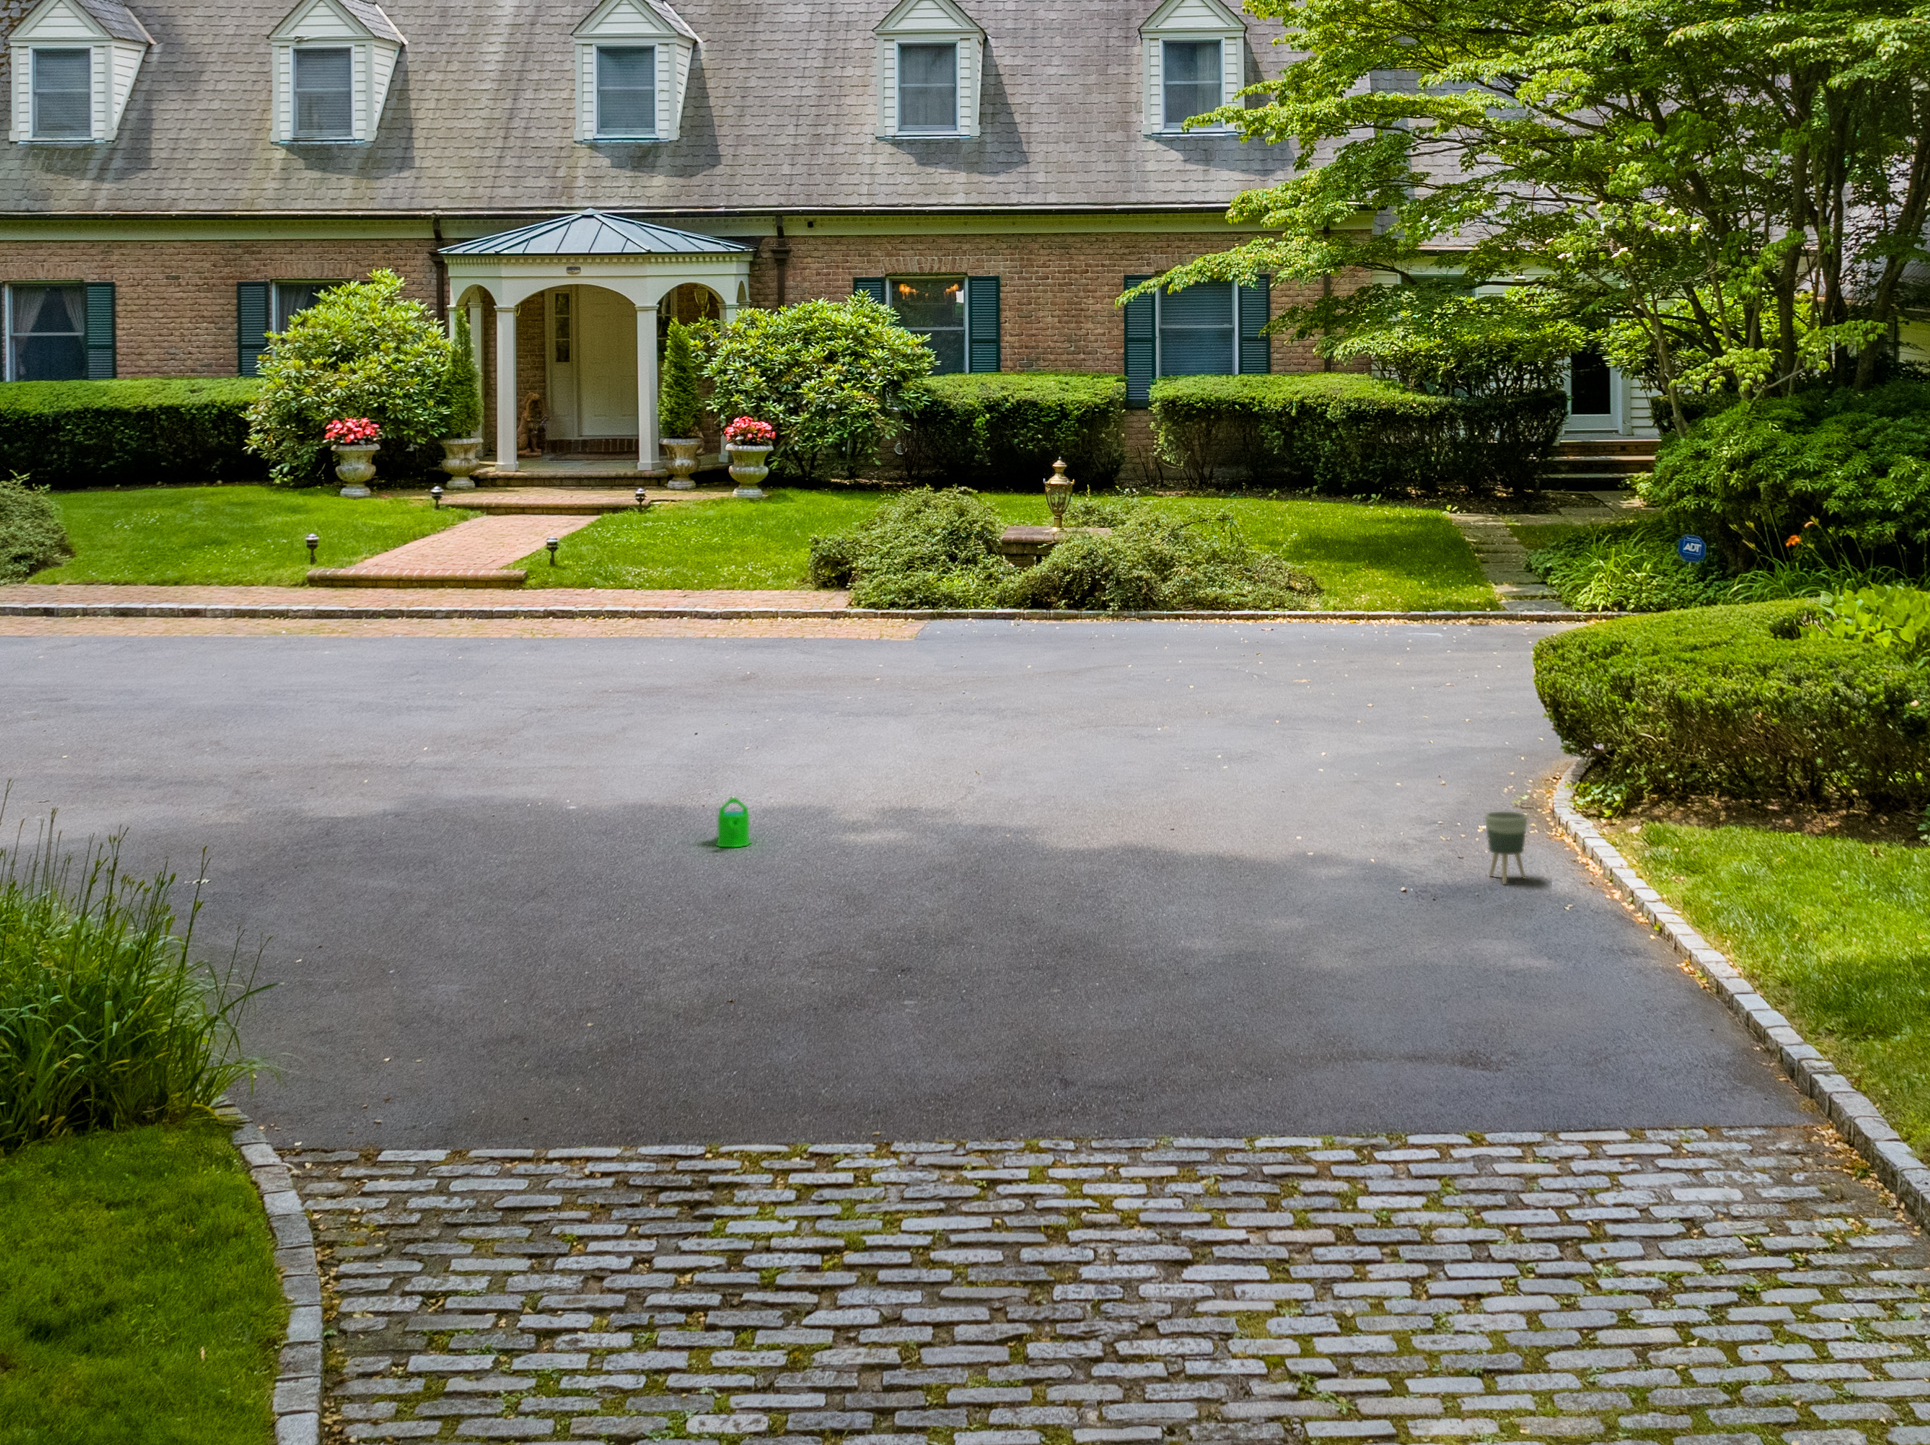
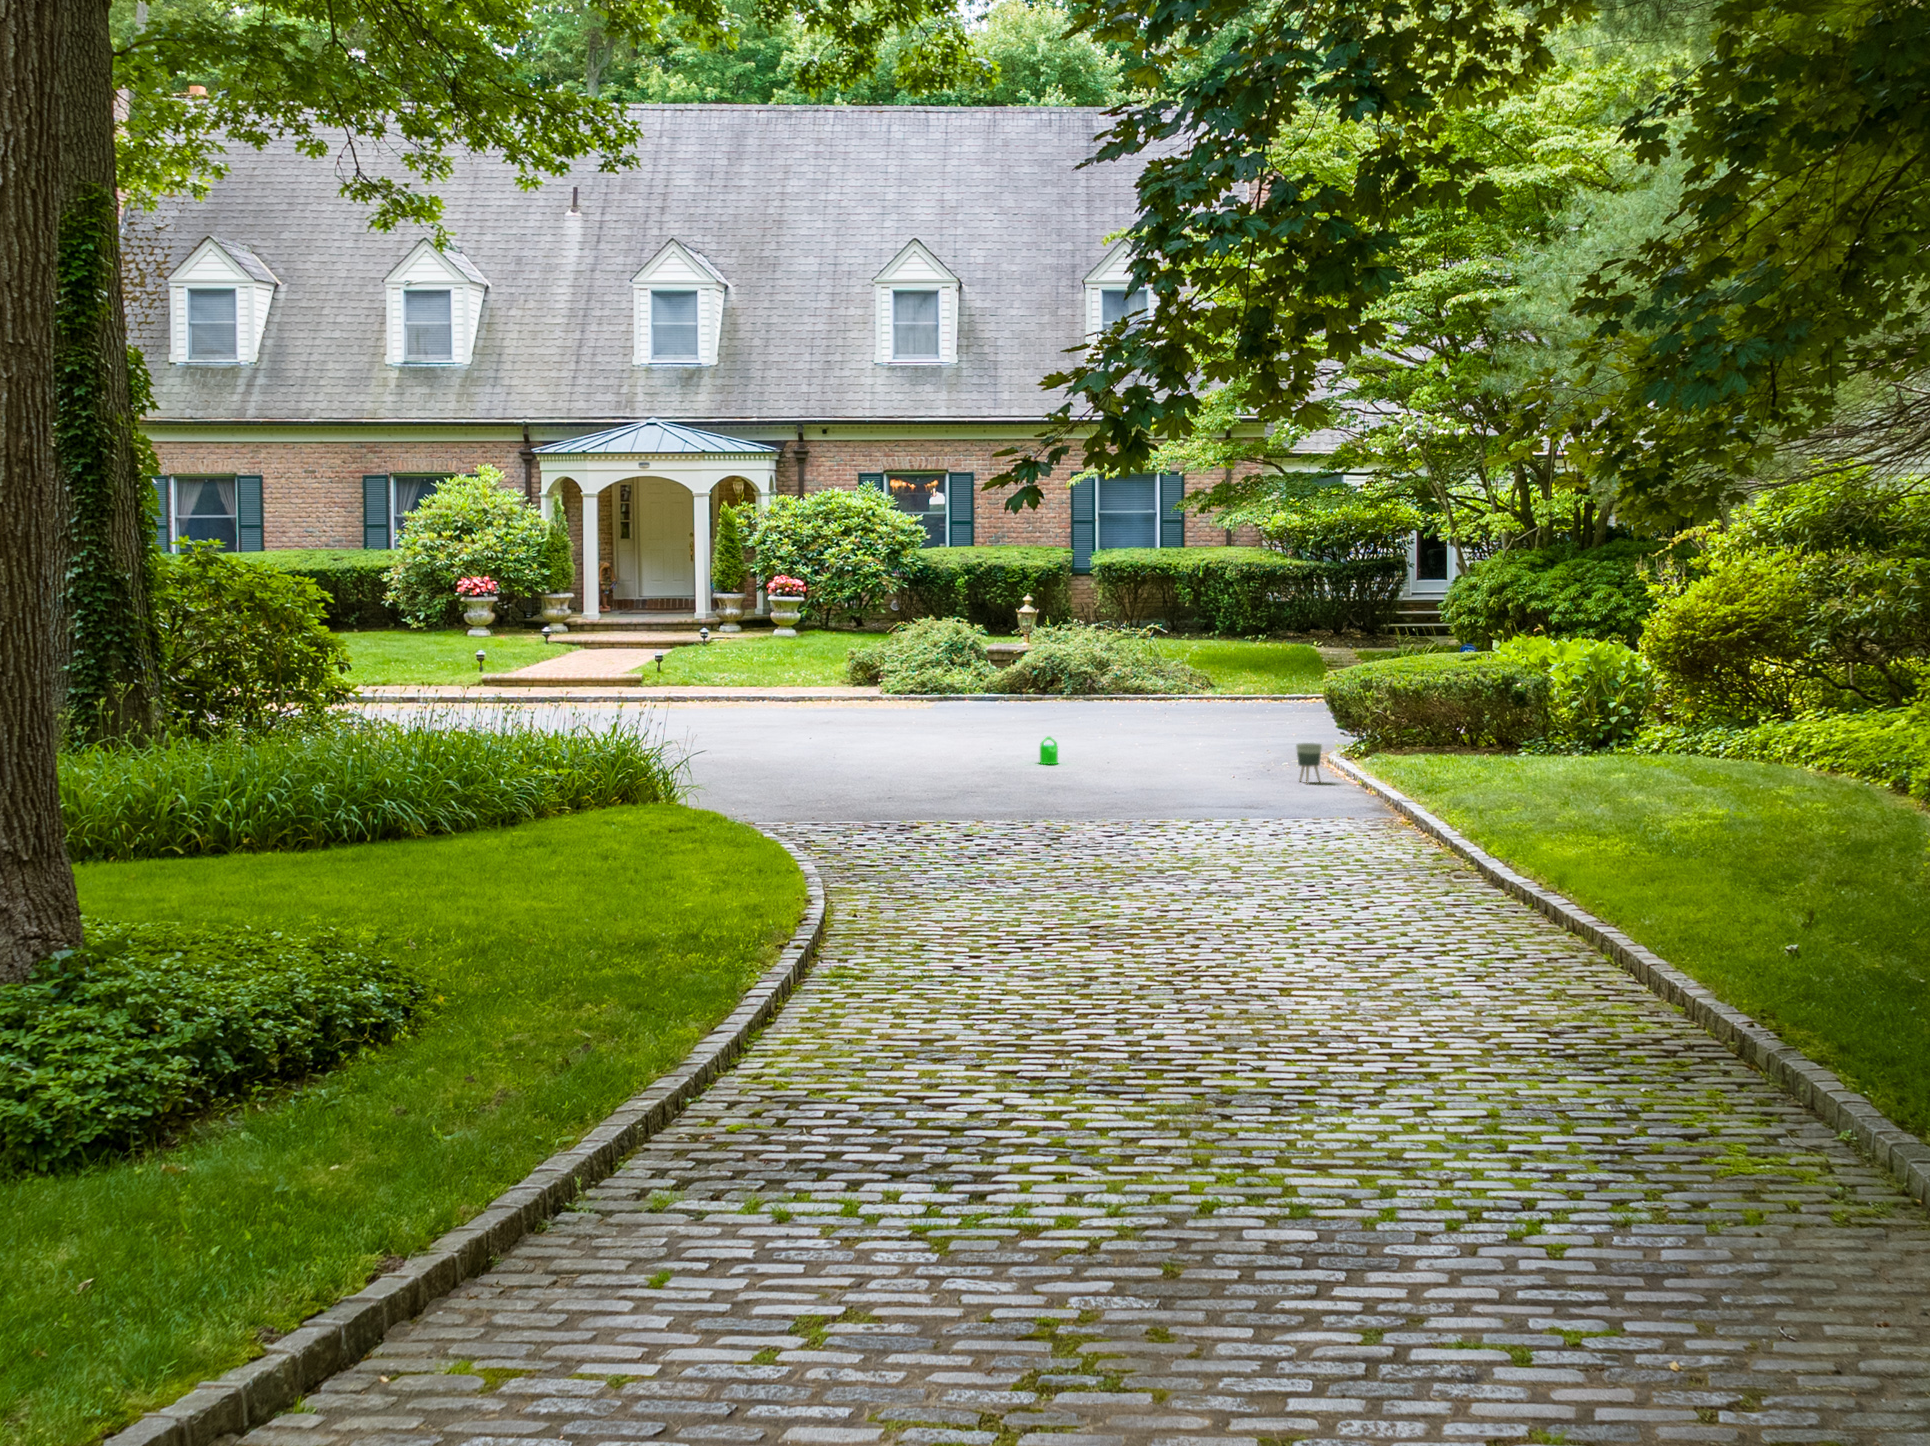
watering can: present [717,798,751,847] -> present [1040,737,1058,764]

